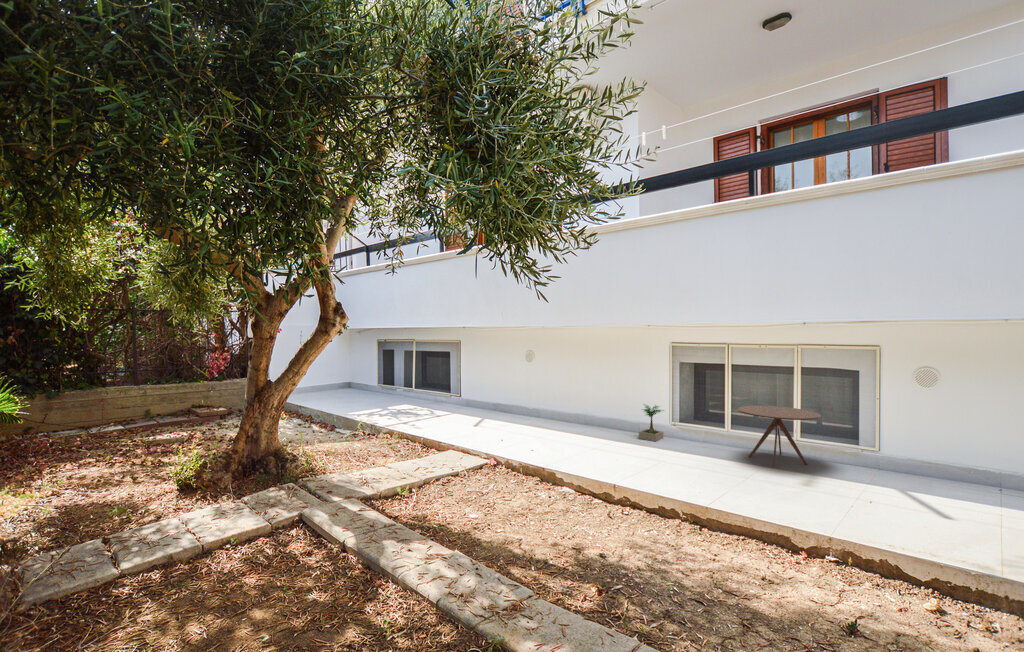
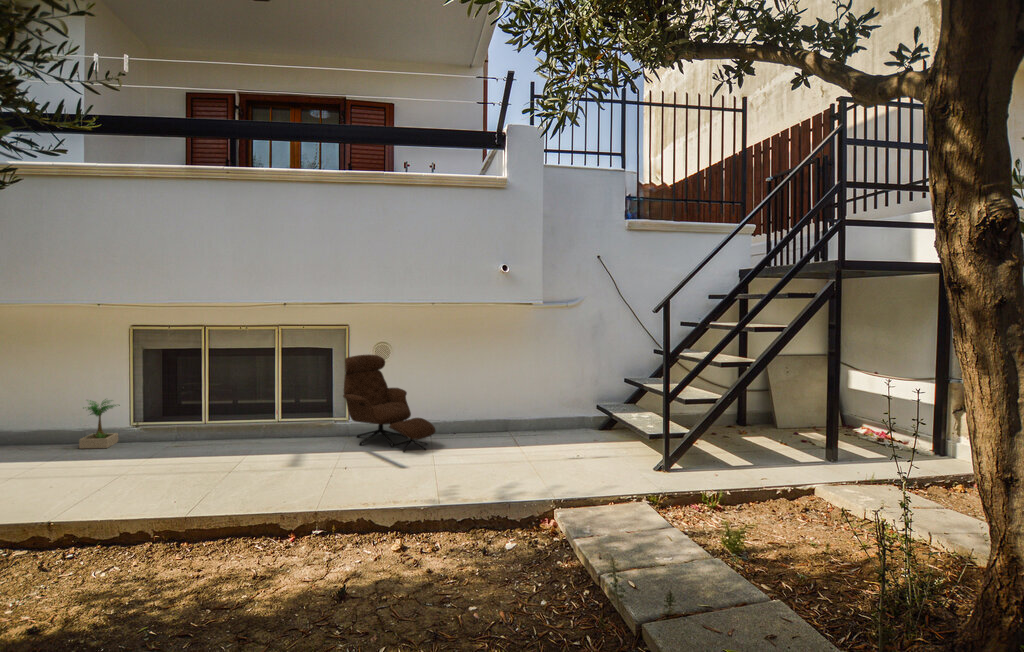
lounge chair: none [861,387,995,506] -> present [343,355,436,452]
round table: present [738,406,821,467] -> none [220,384,308,451]

